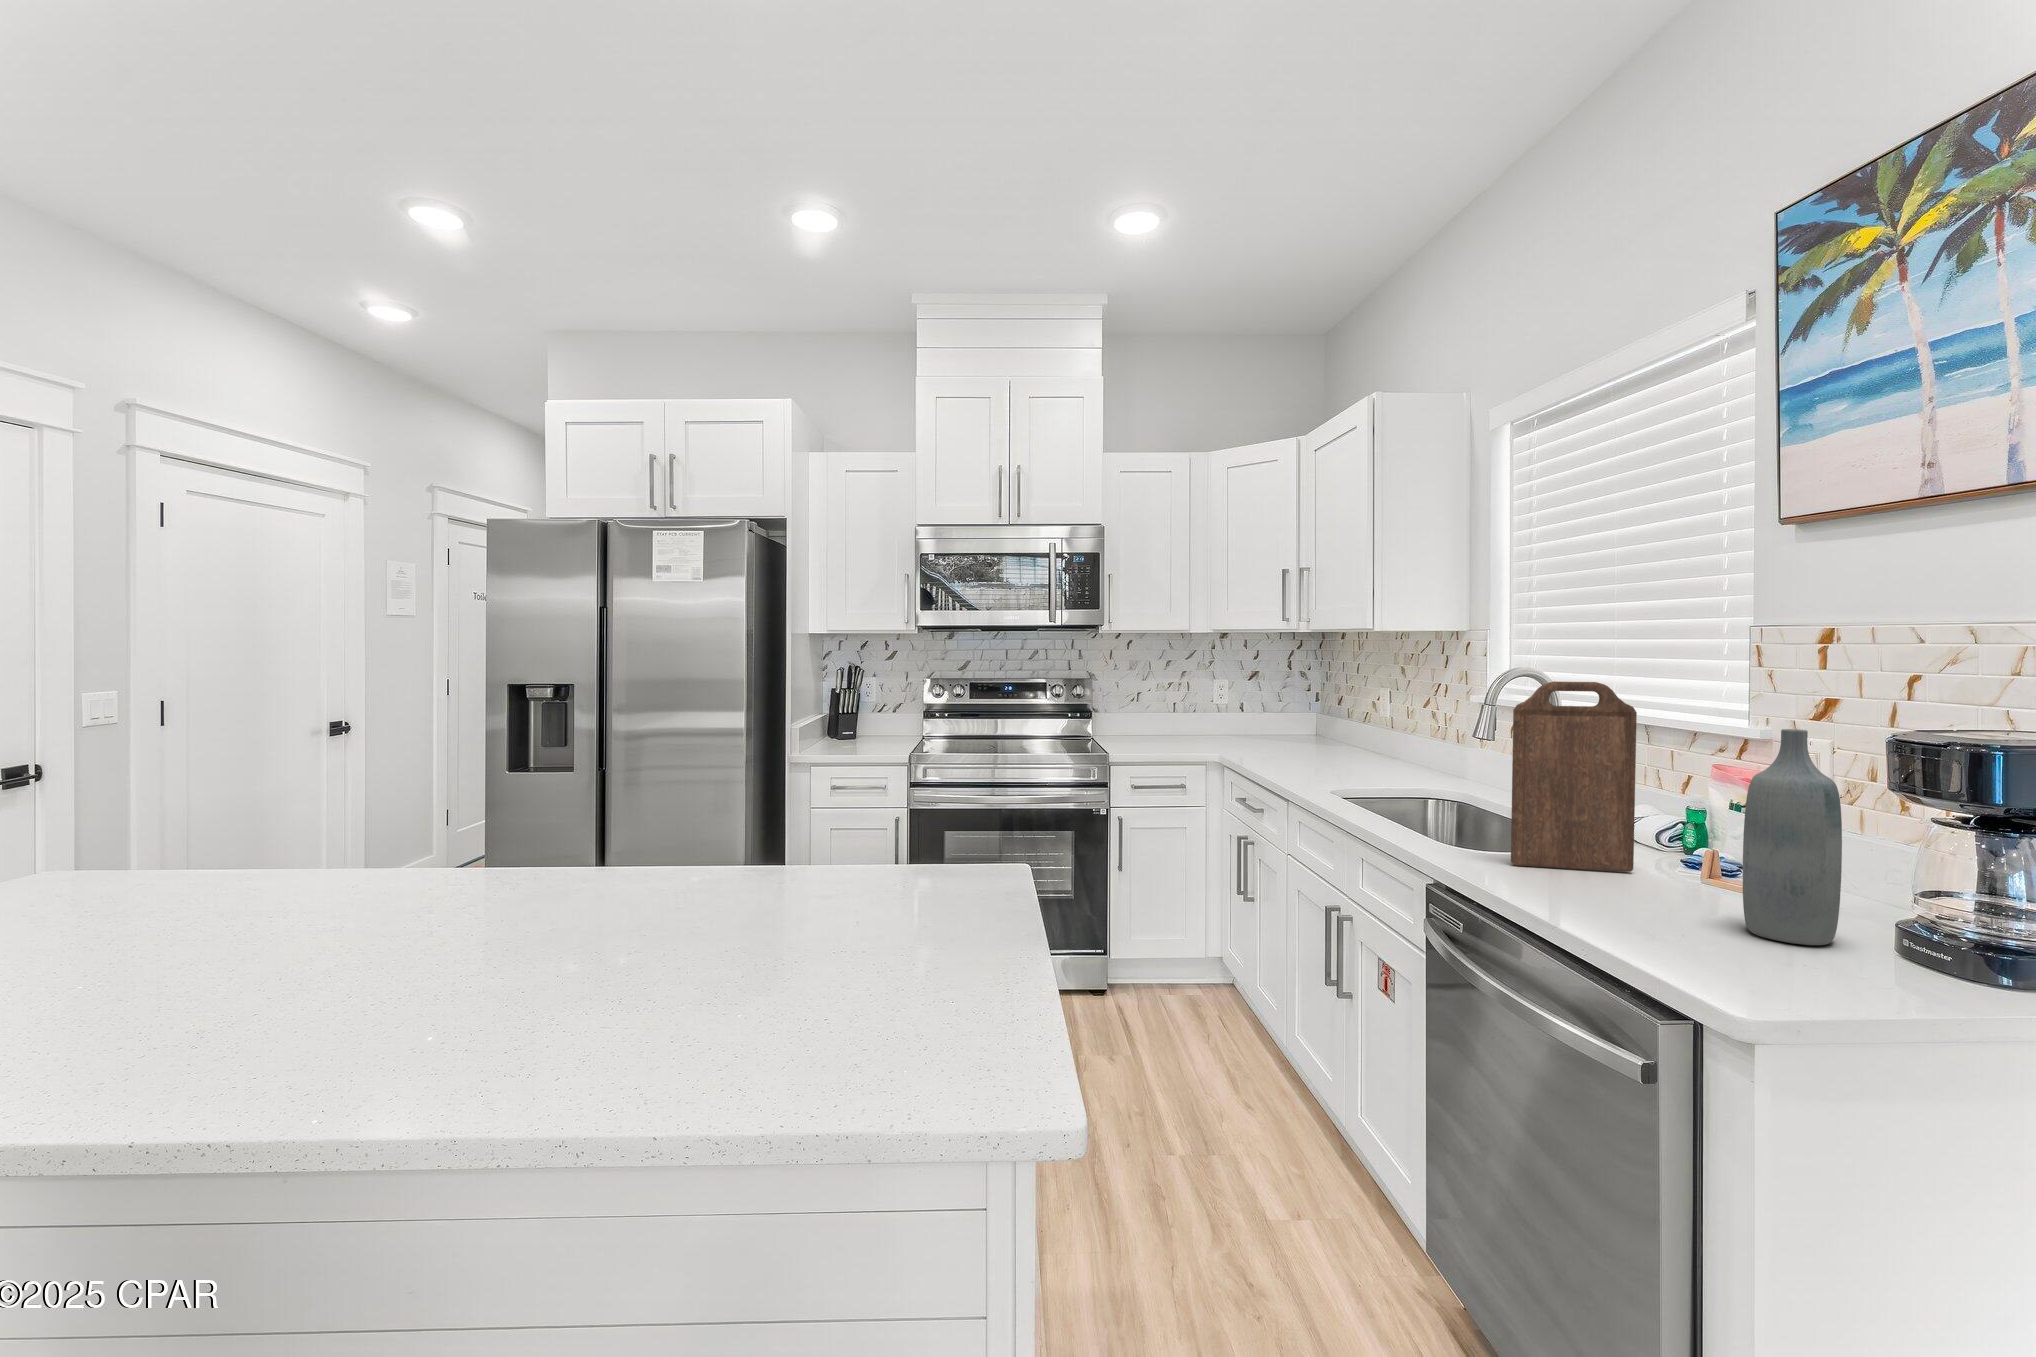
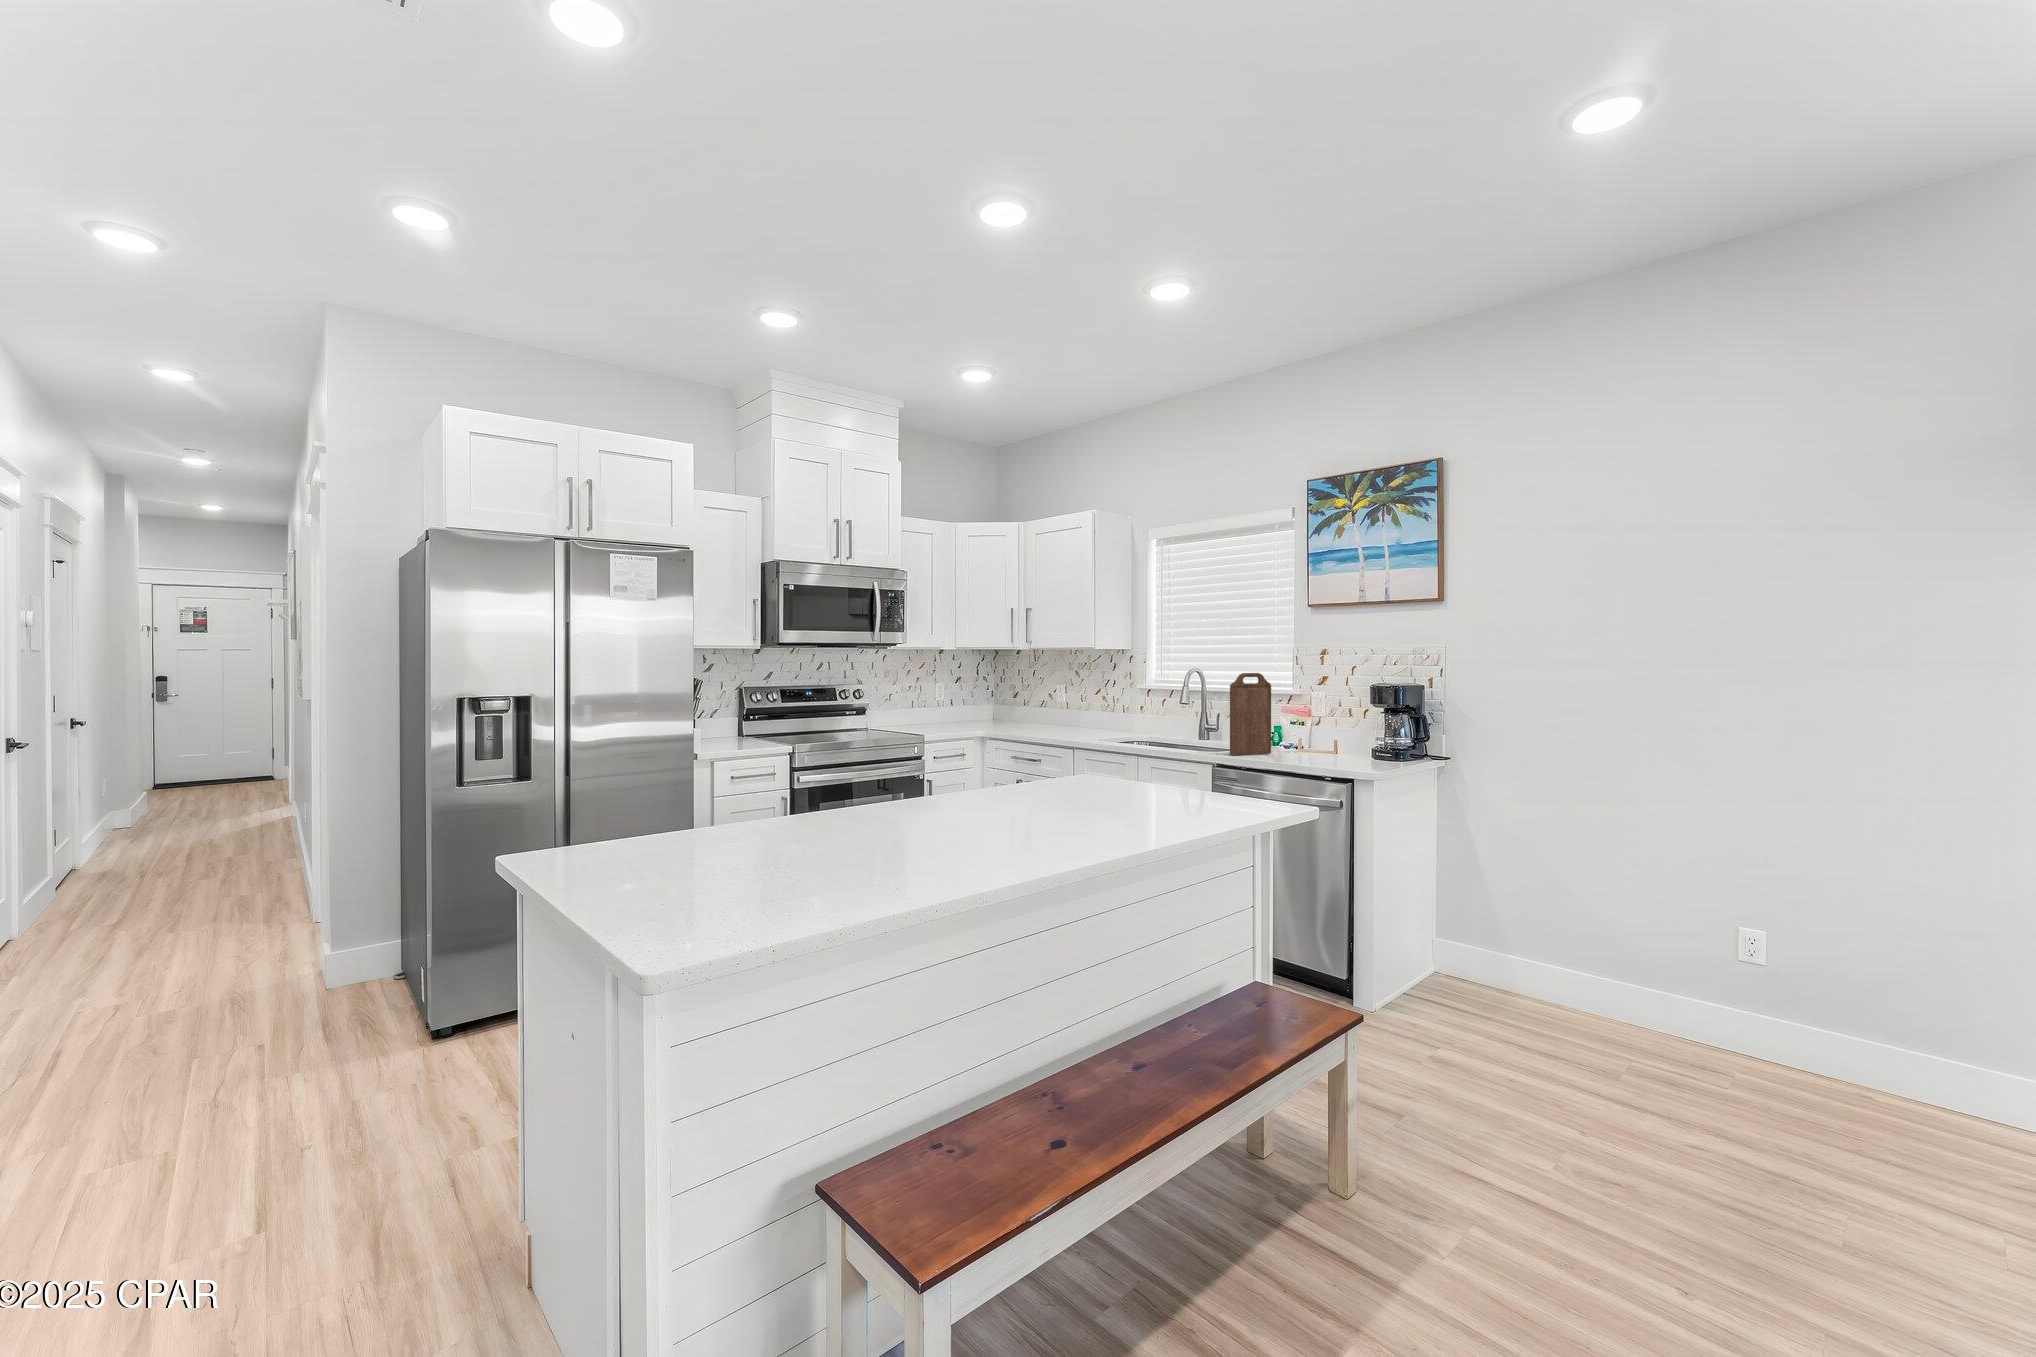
bottle: present [1743,729,1842,945] -> none [1329,687,1358,764]

